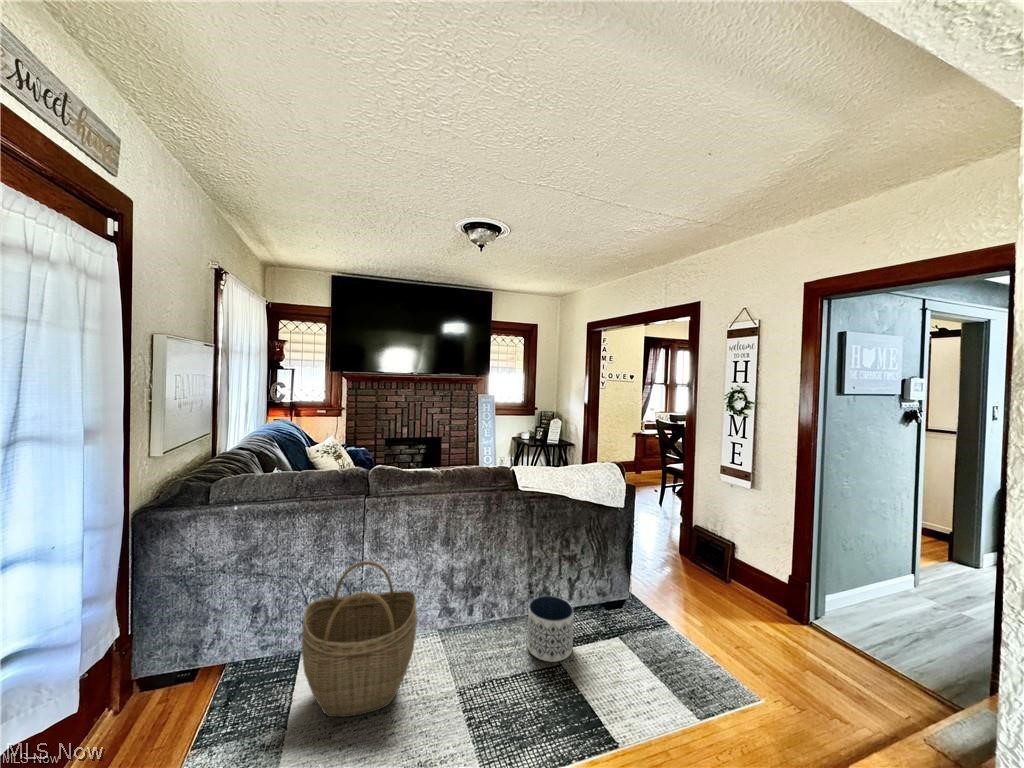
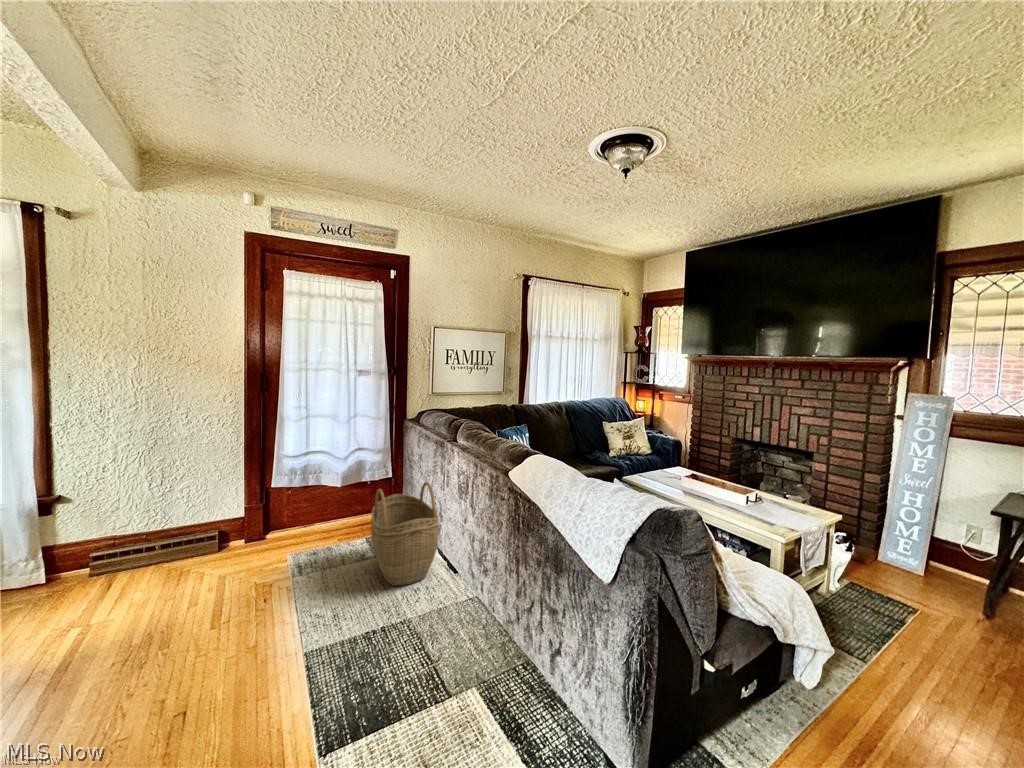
planter: present [527,596,574,662] -> none [458,606,517,698]

